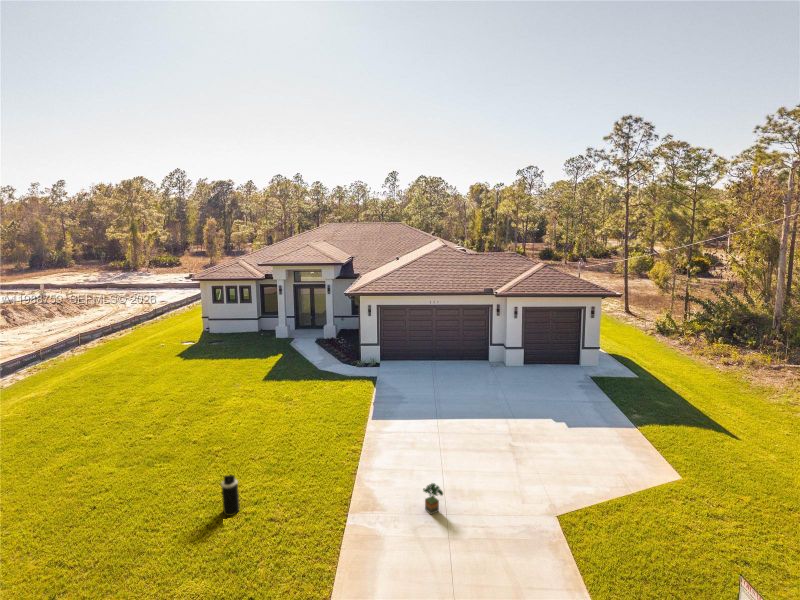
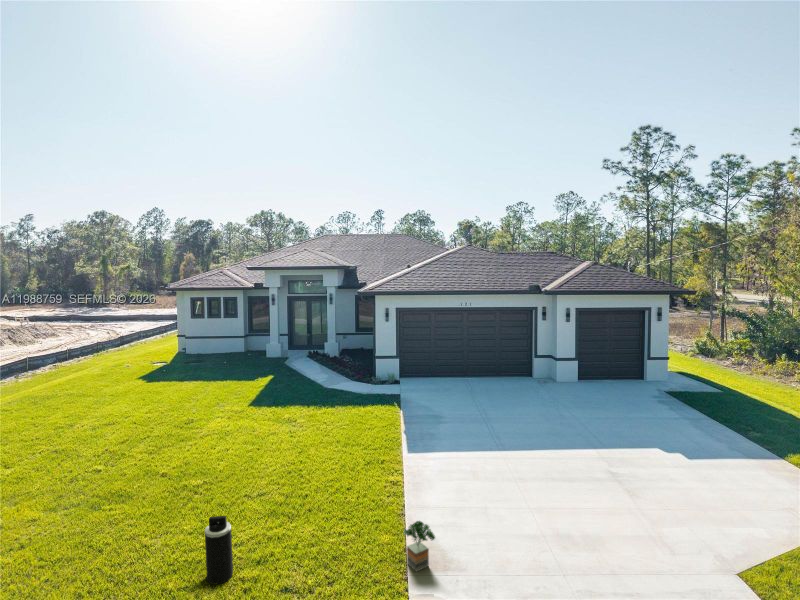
potted tree: present [423,483,443,514] -> present [404,521,435,571]

